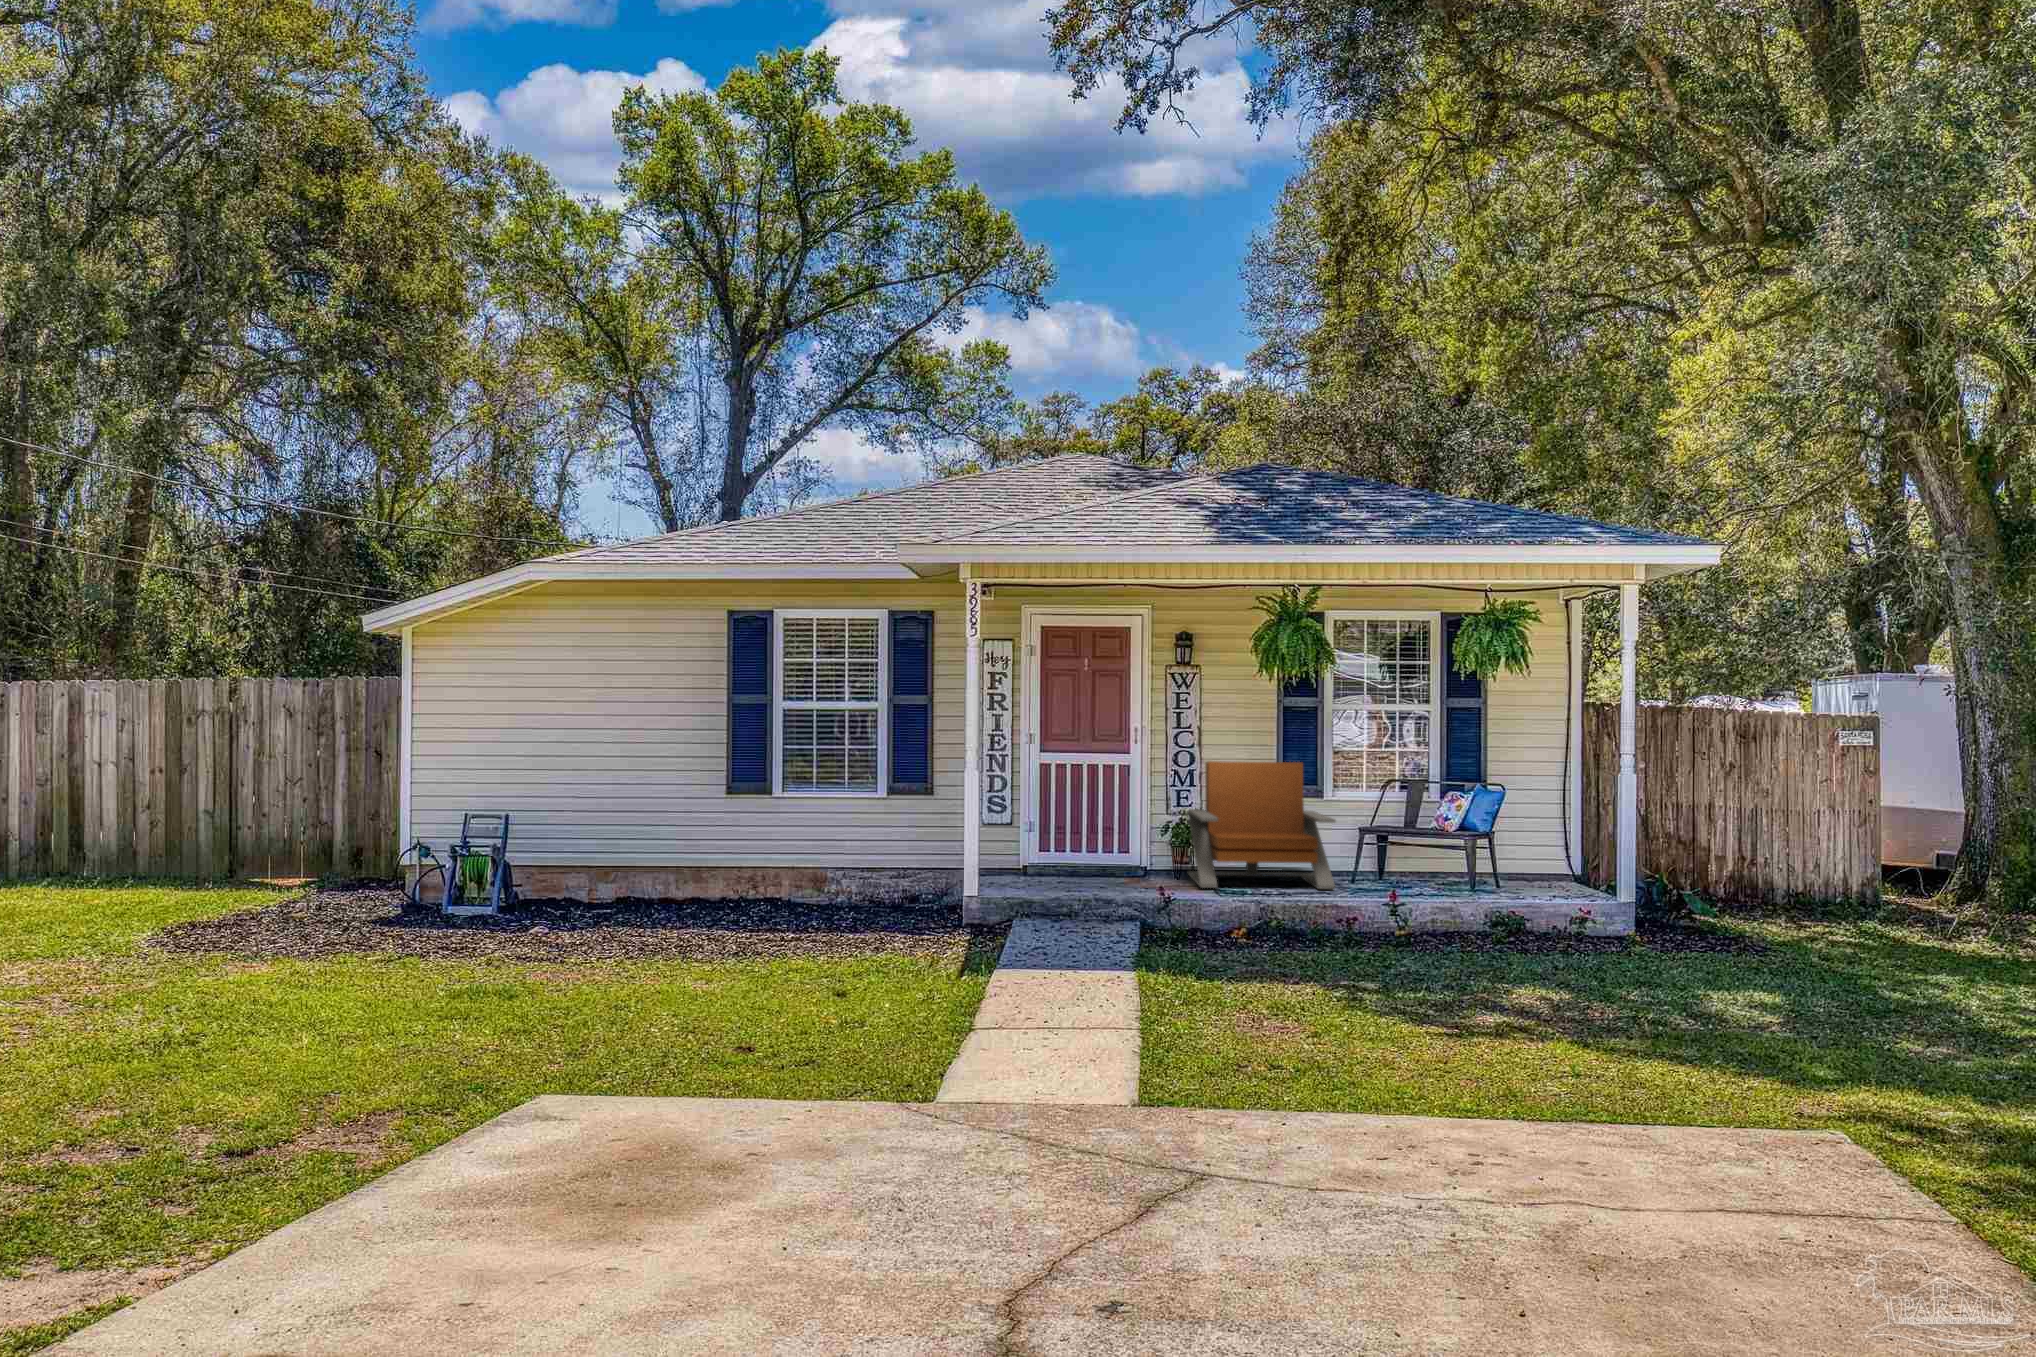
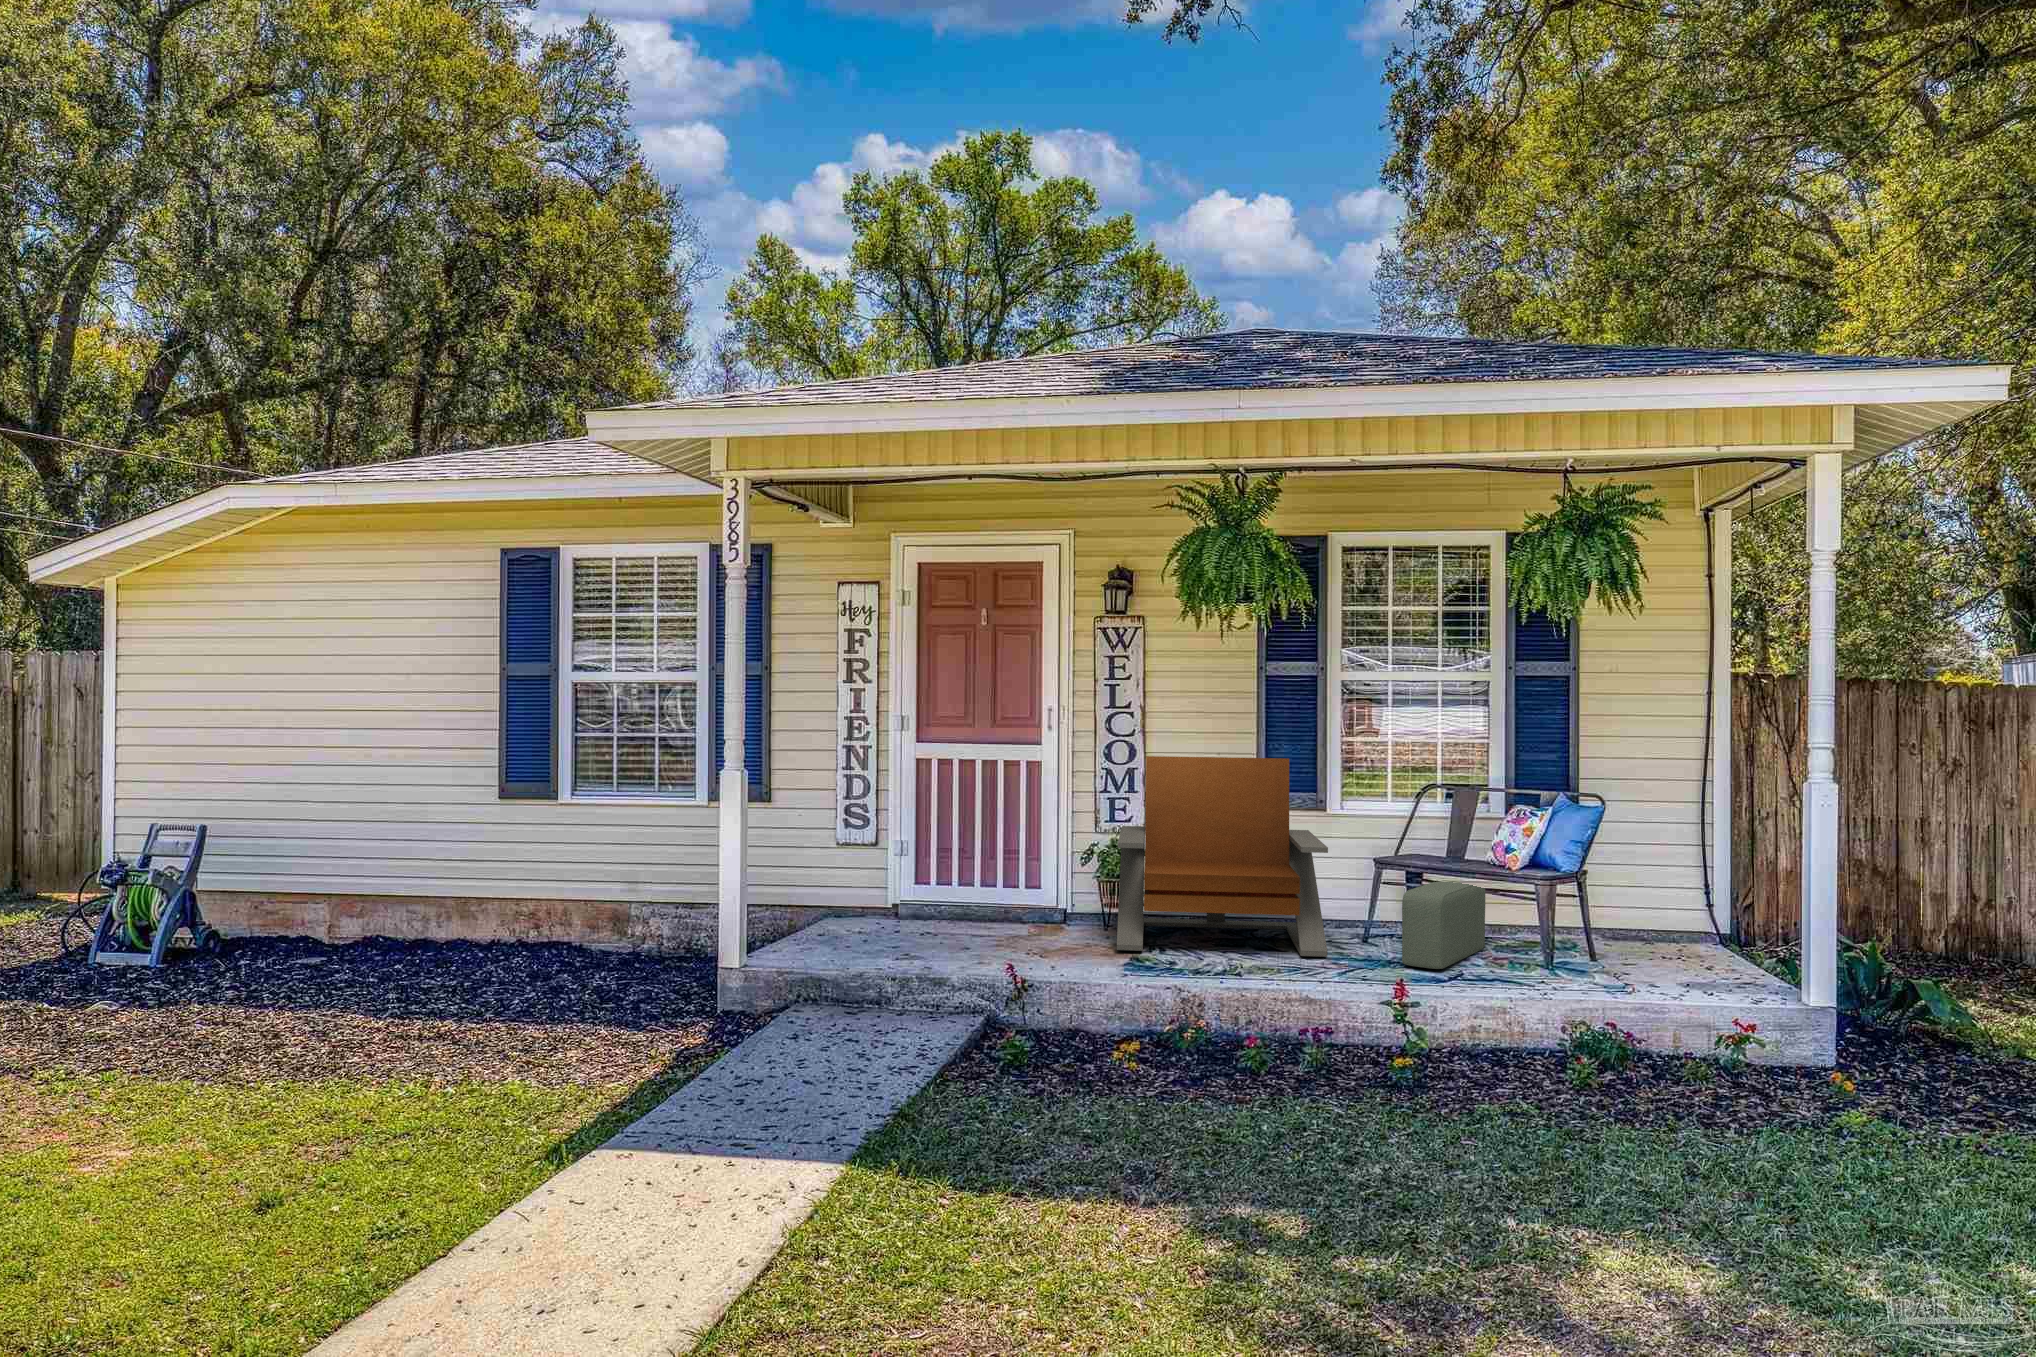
pouf: none [1383,840,1431,894] -> present [1402,882,1485,969]

